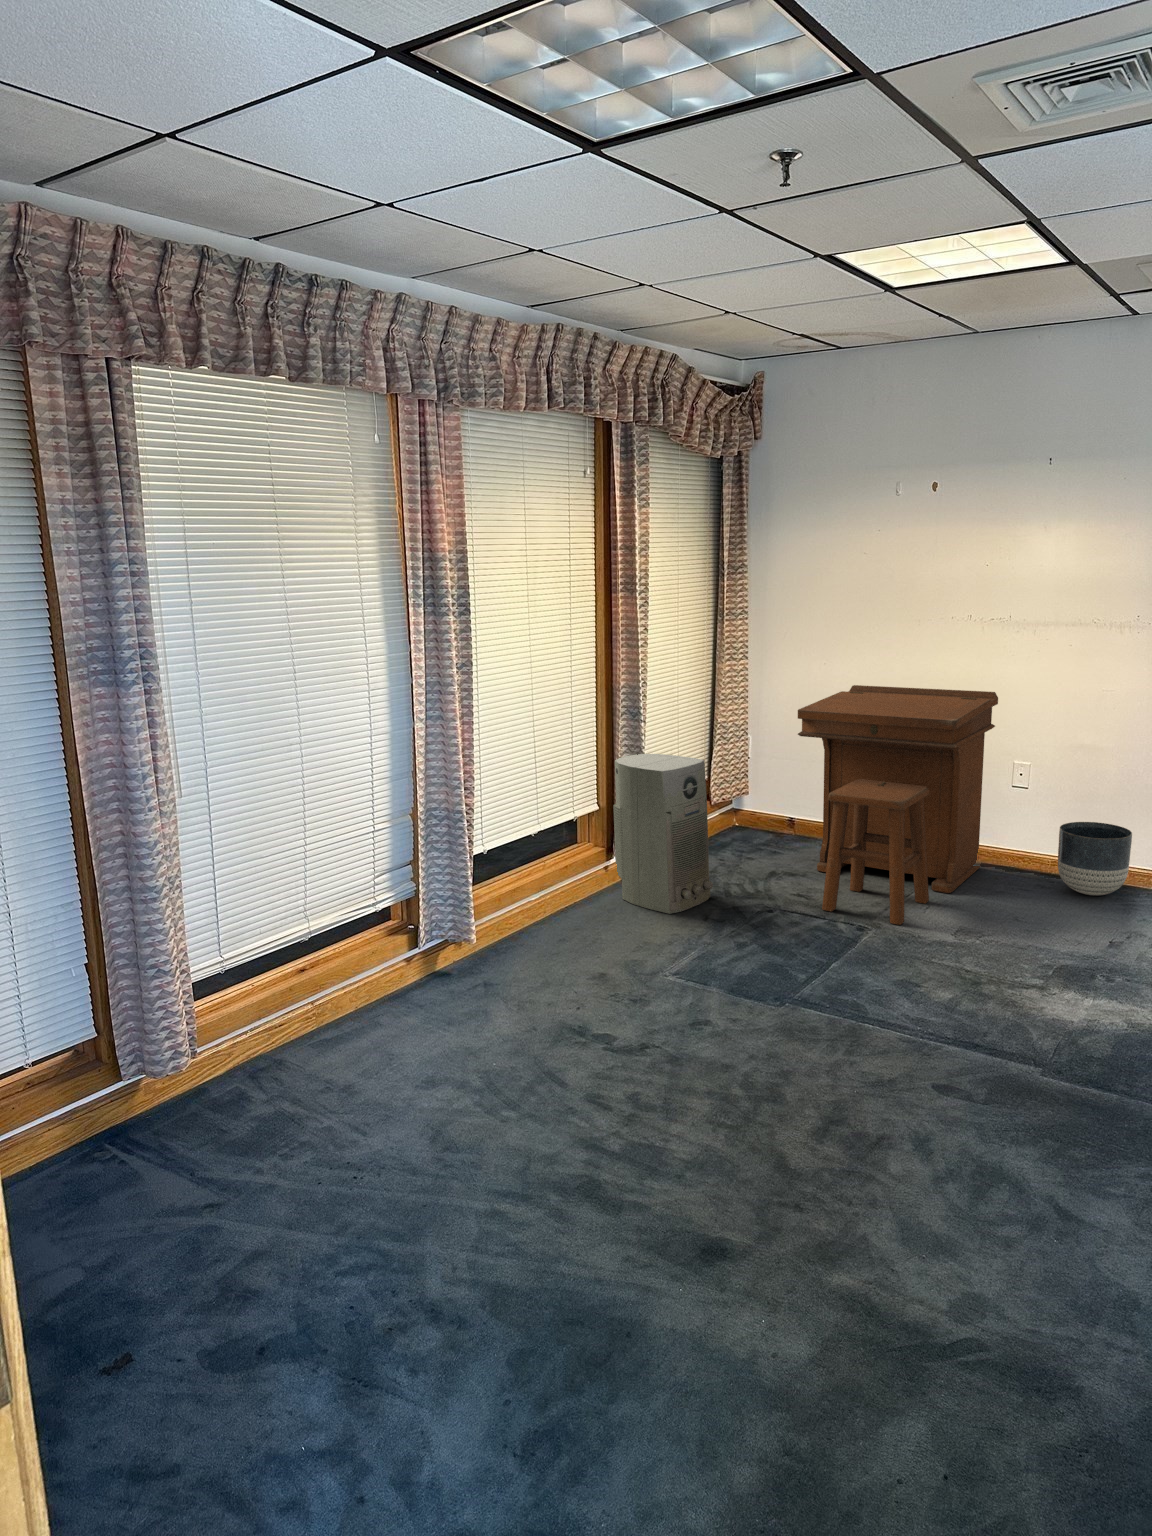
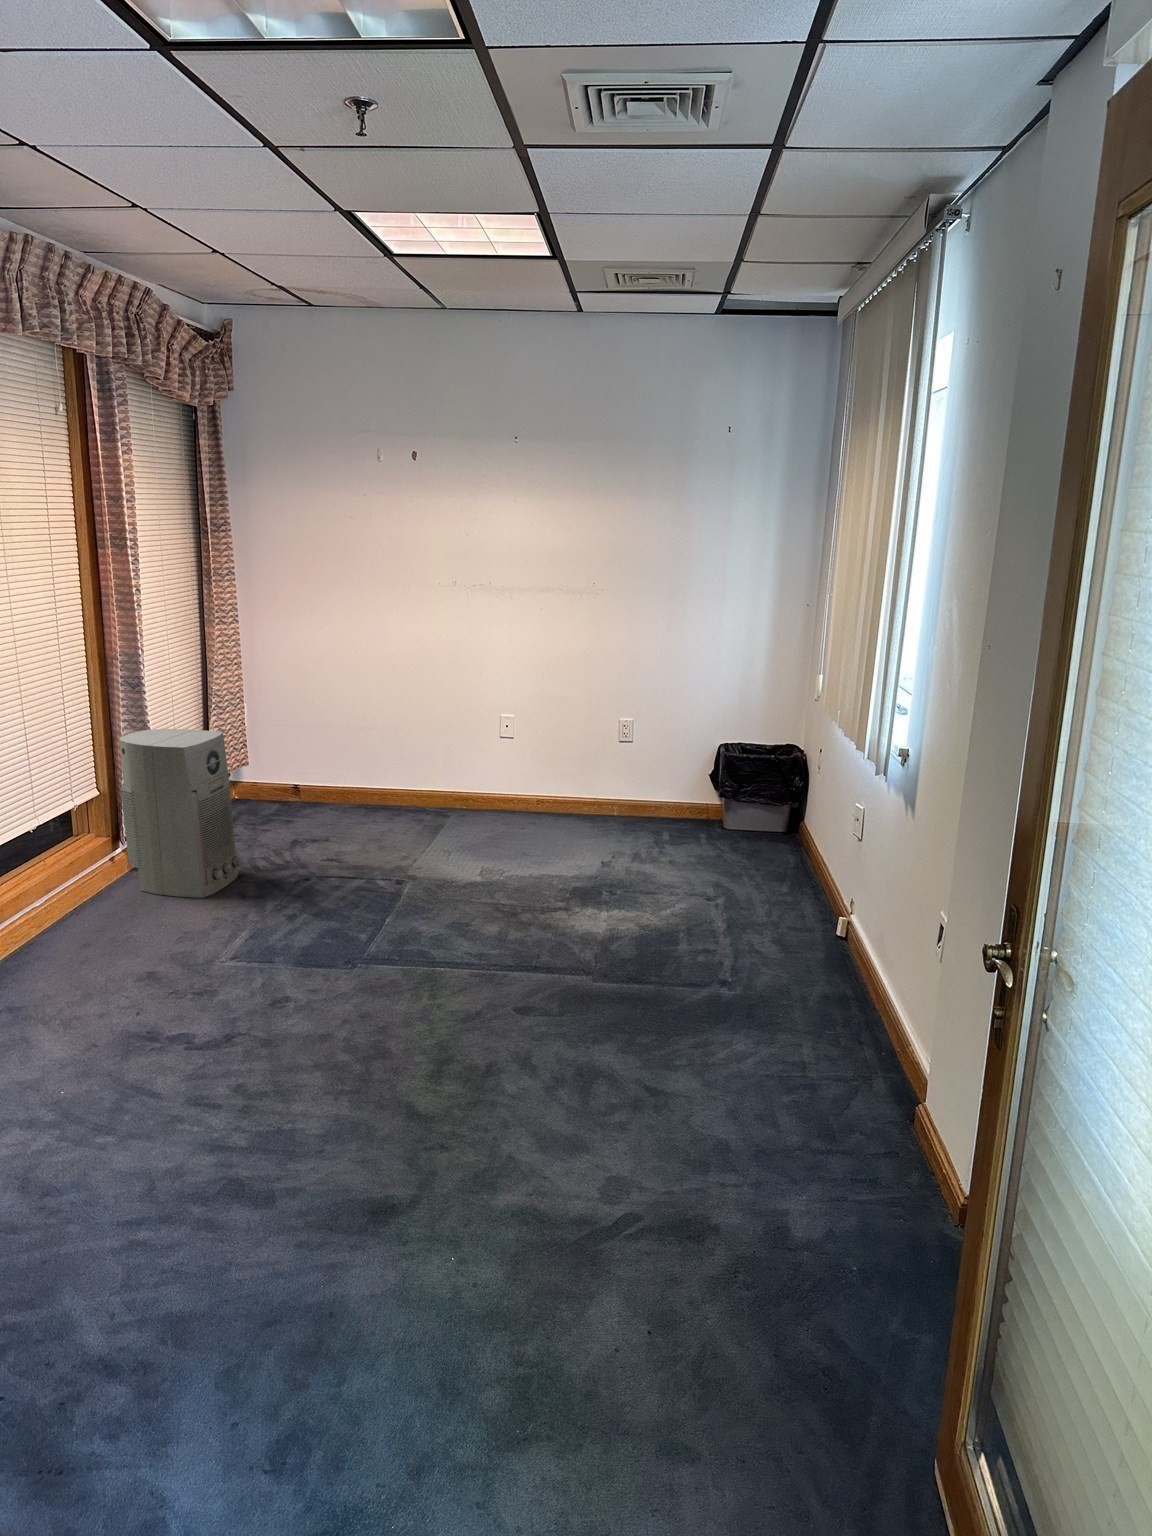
desk: present [798,685,998,925] -> none [311,648,485,873]
planter: present [1058,822,1132,895] -> none [544,762,598,824]

